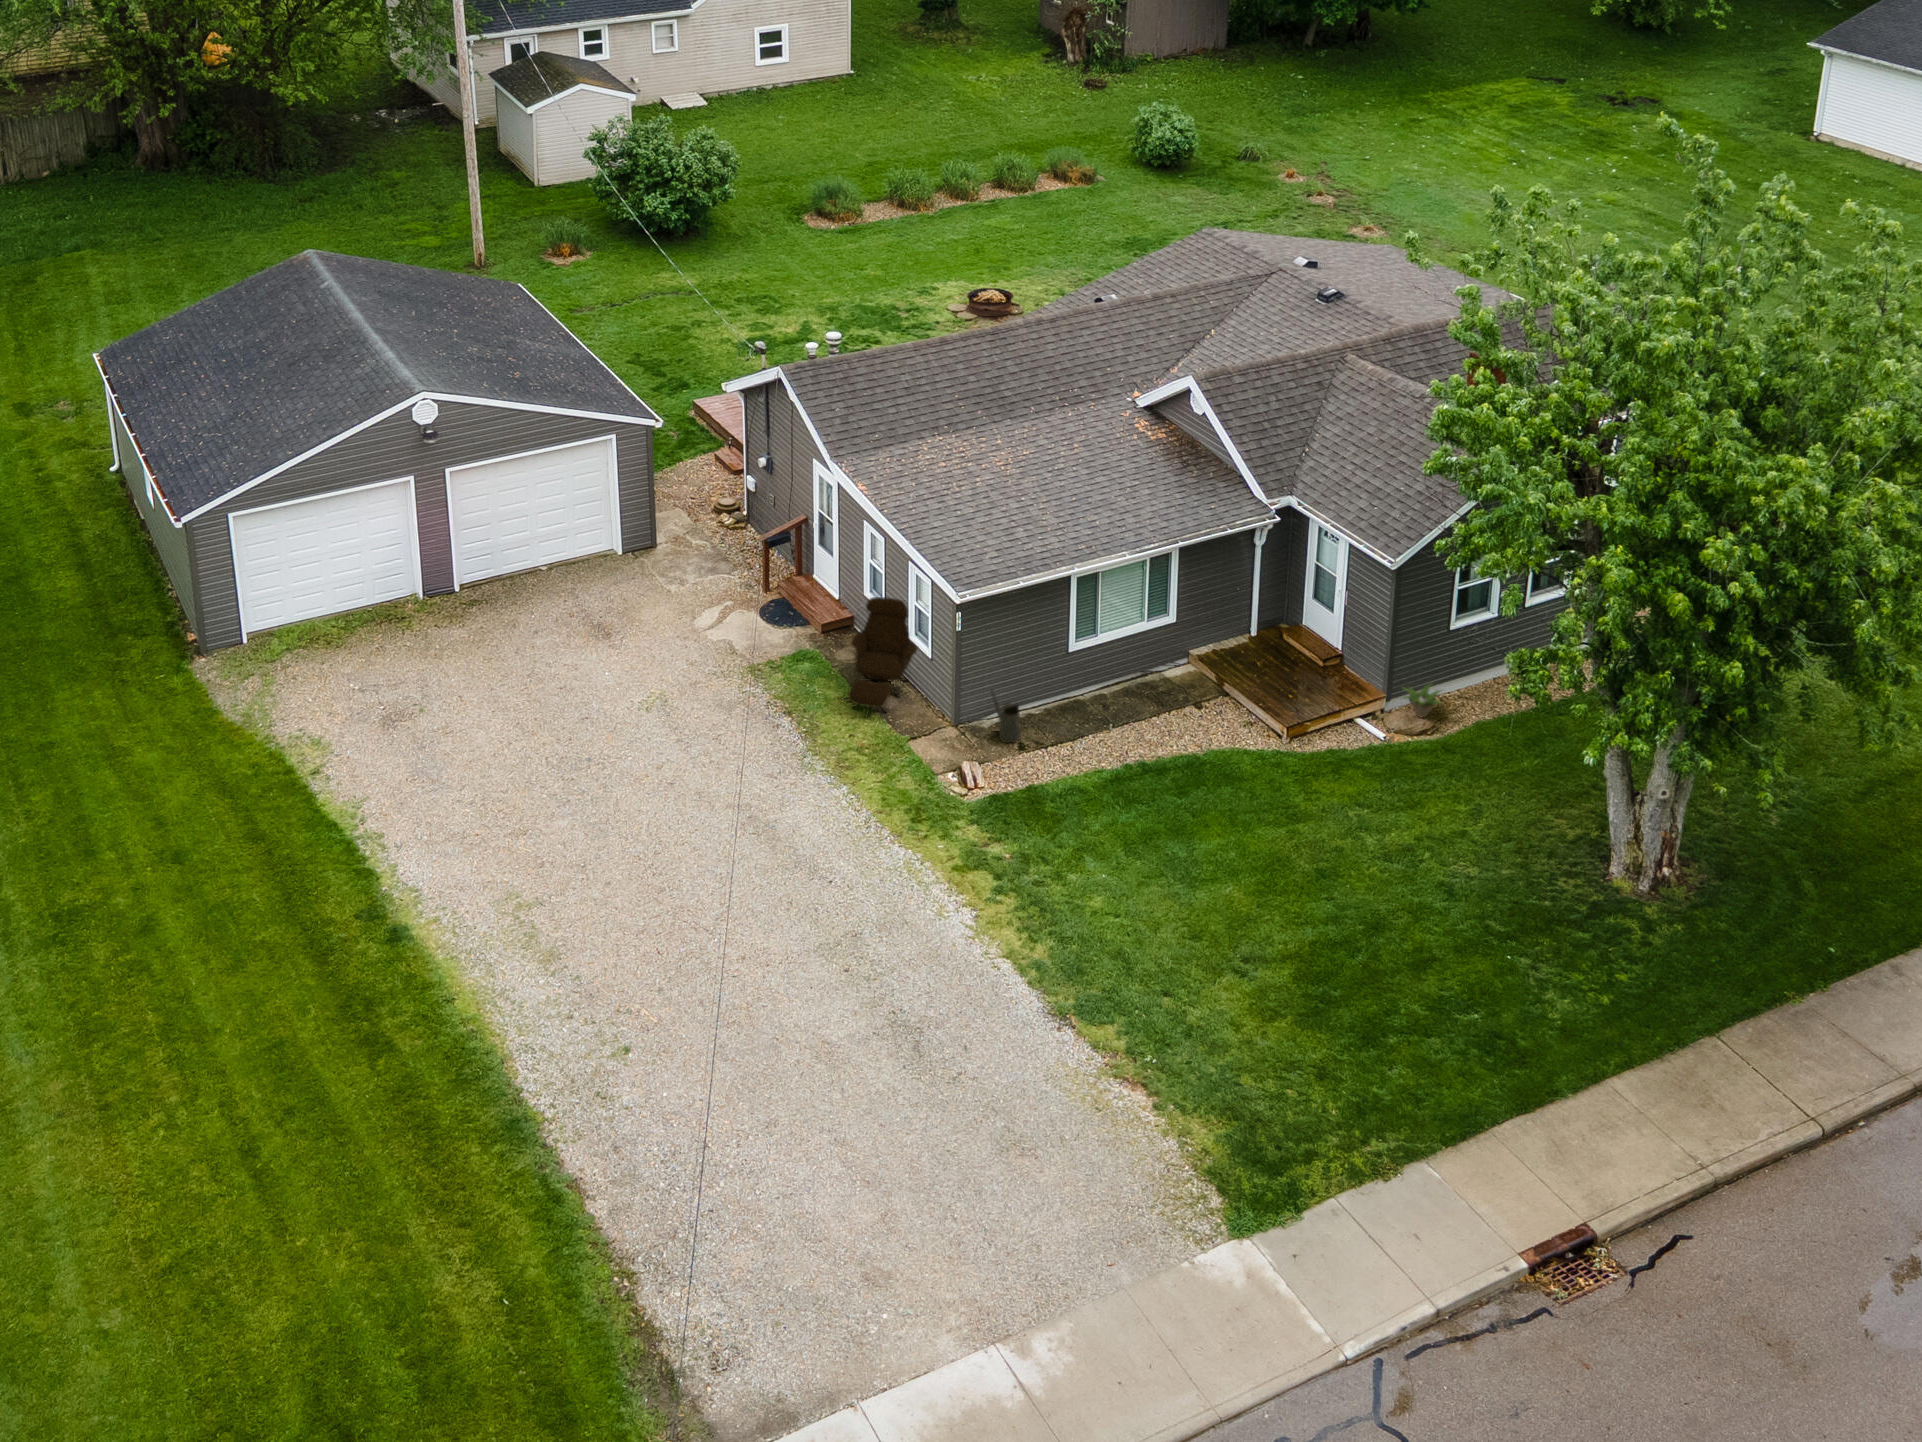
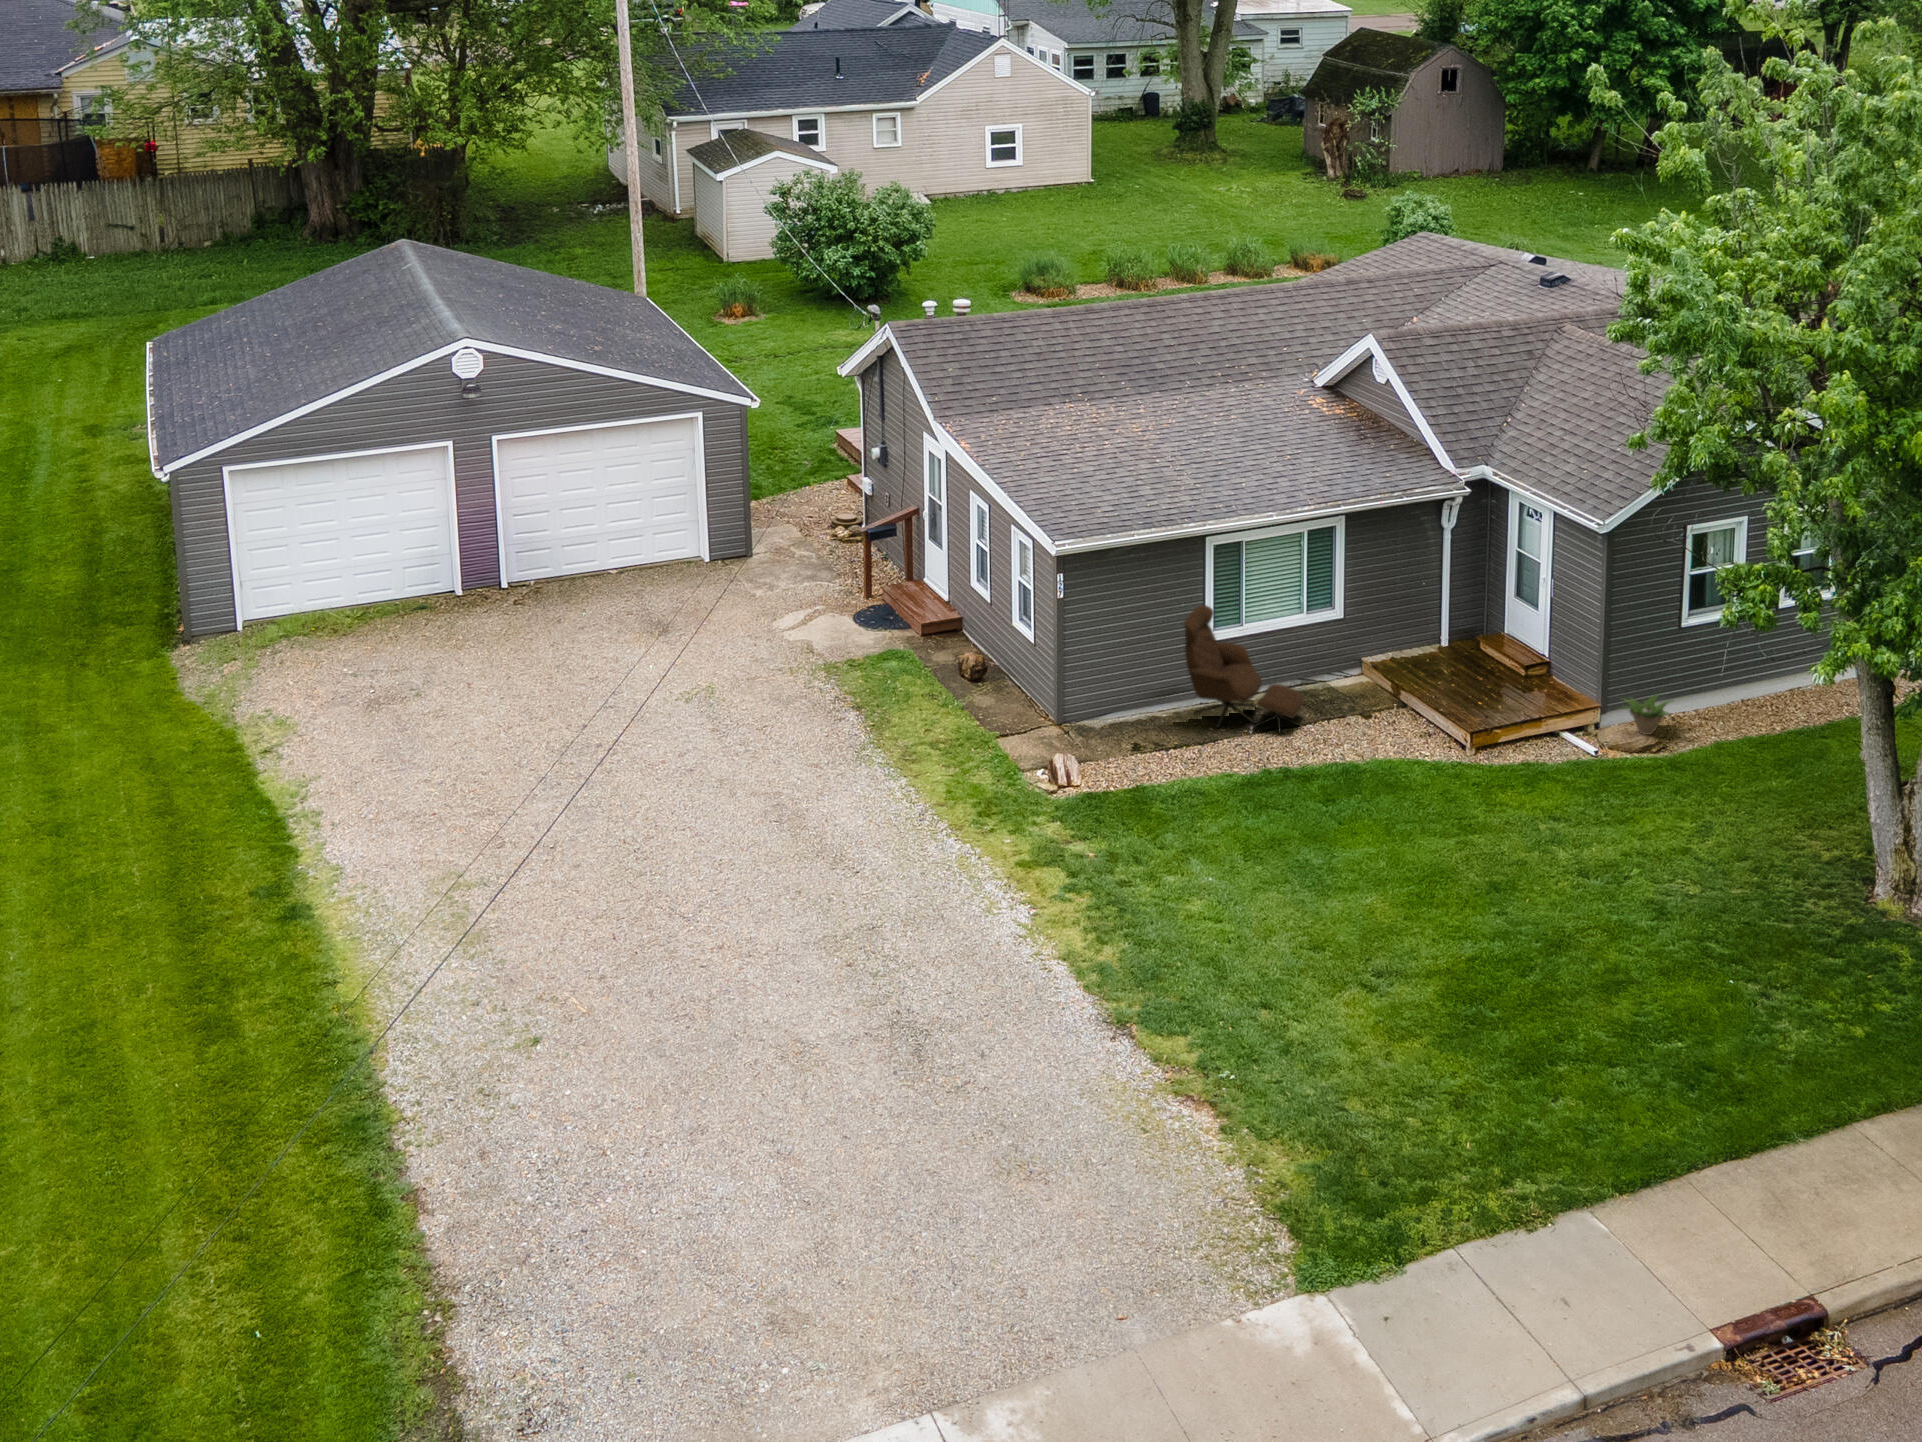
lounge chair: present [848,597,917,717] -> present [1184,605,1304,732]
watering can: present [991,690,1021,743] -> none [1103,681,1138,745]

